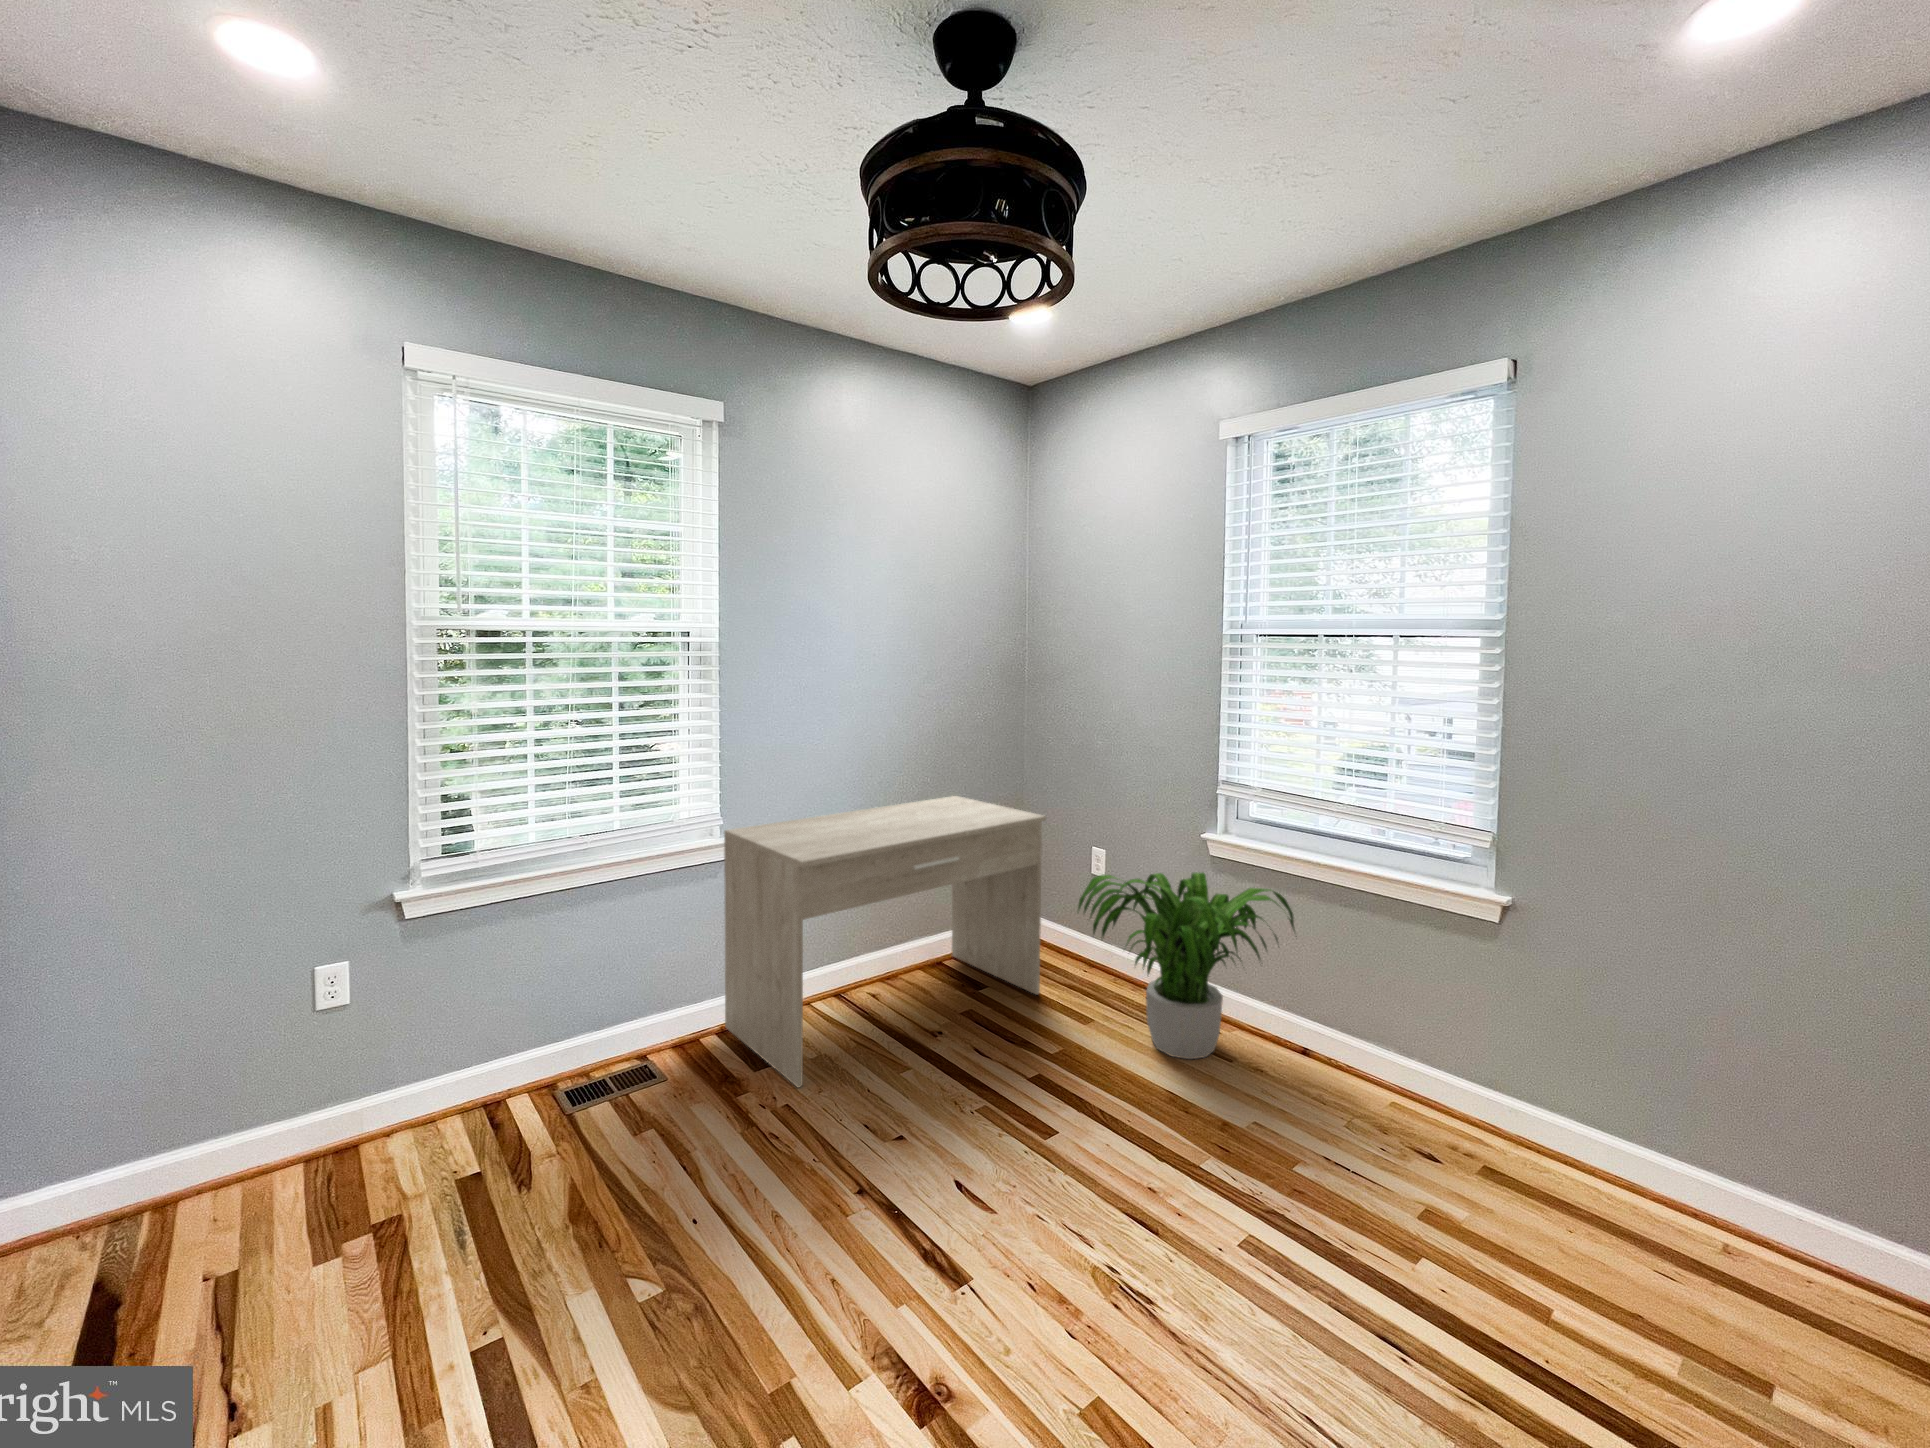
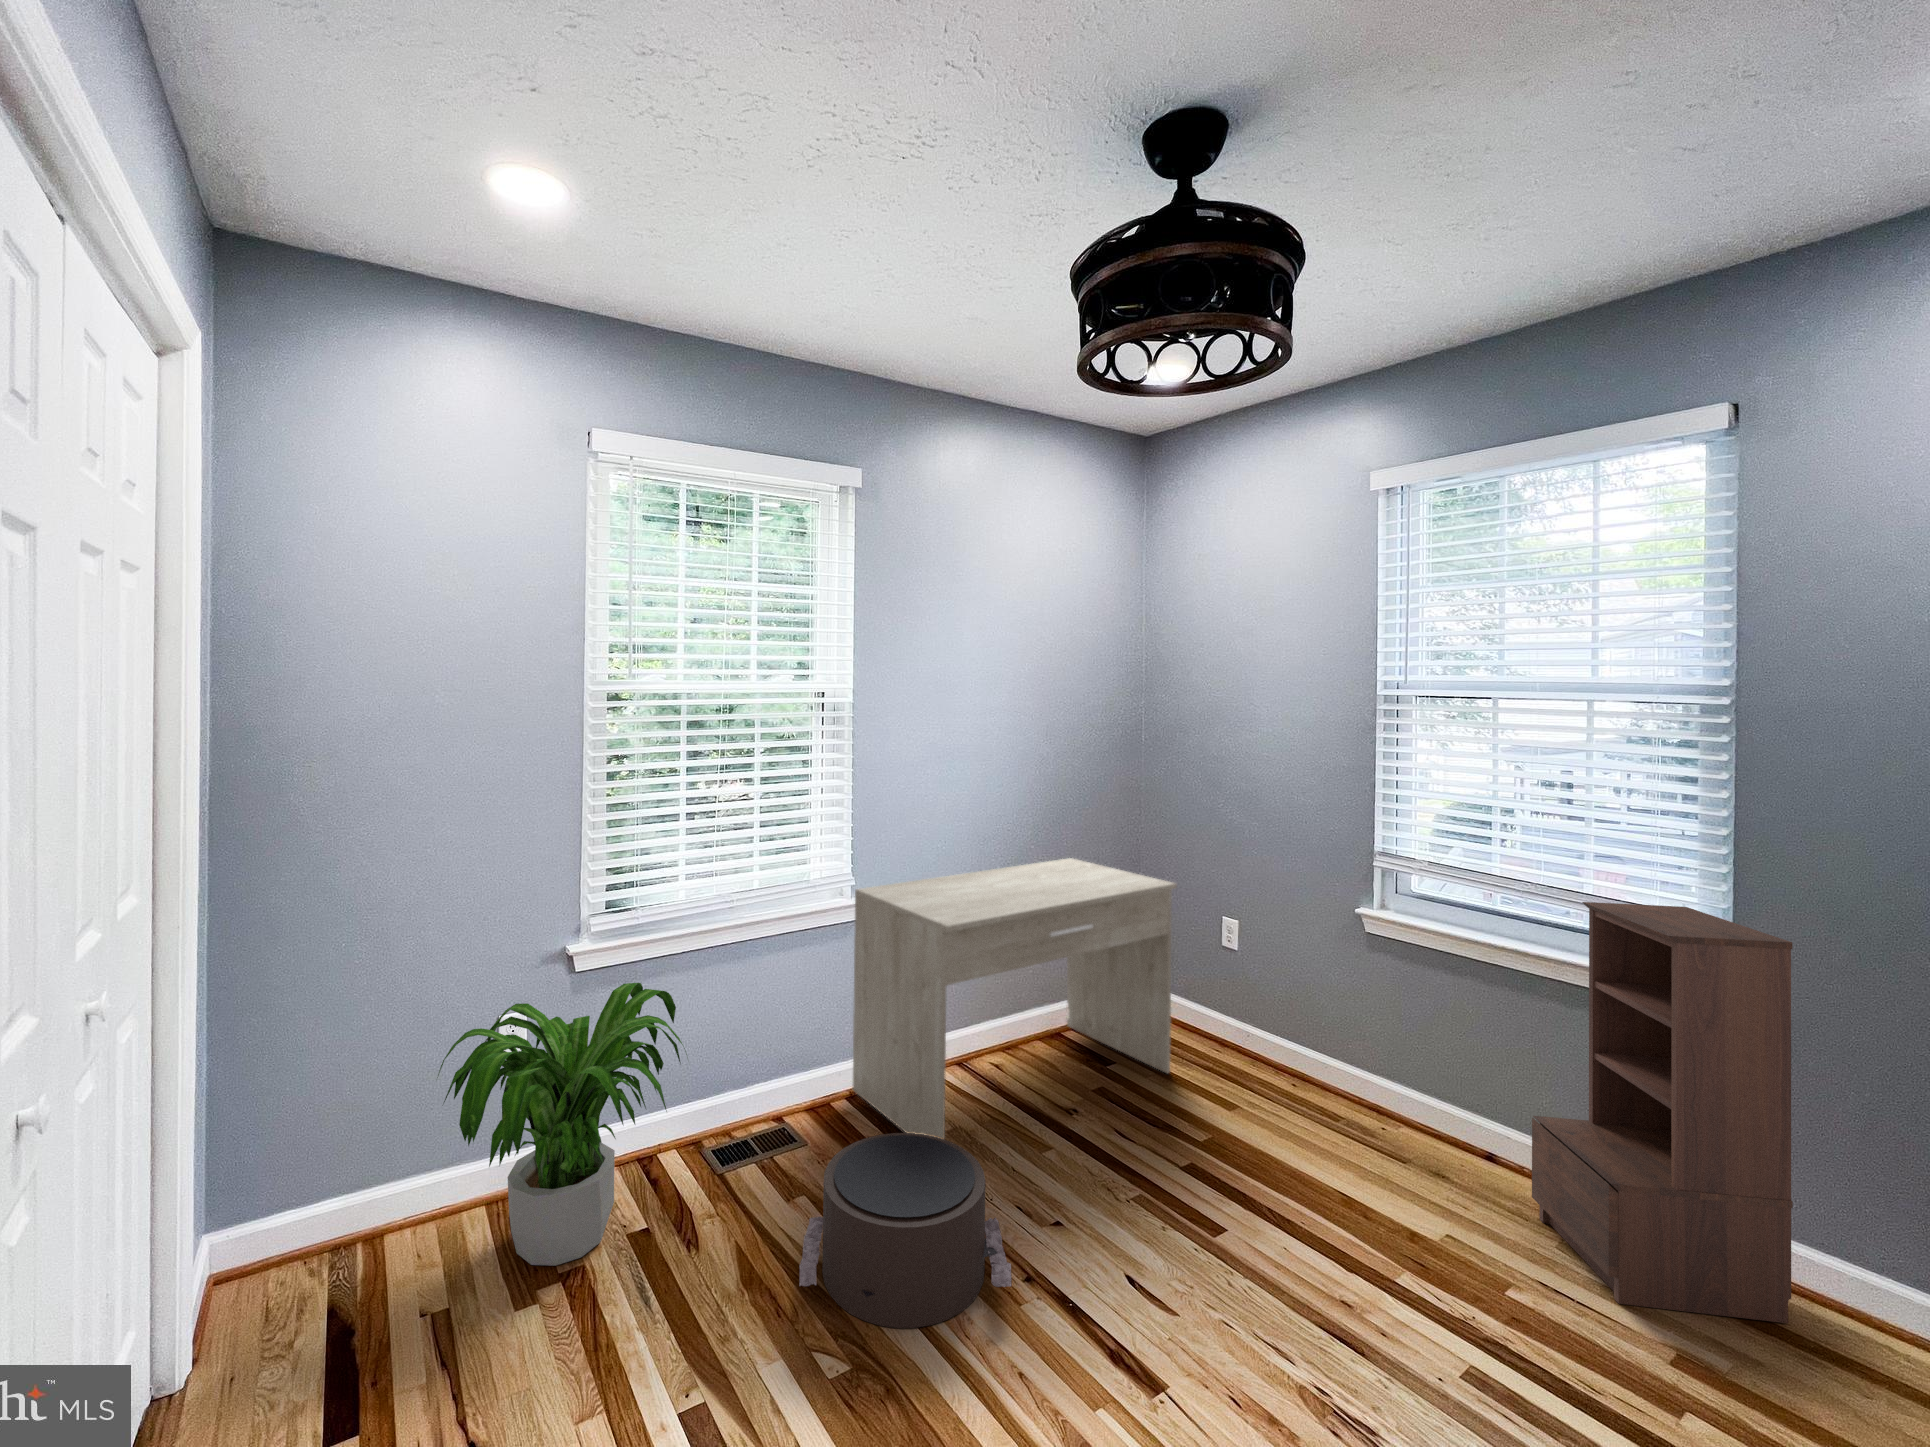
bookshelf: none [1332,819,1538,1175] -> present [1532,902,1793,1323]
potted plant: present [1078,872,1295,1059] -> present [437,983,687,1266]
pouf: none [620,1063,839,1249] -> present [799,1133,1011,1328]

